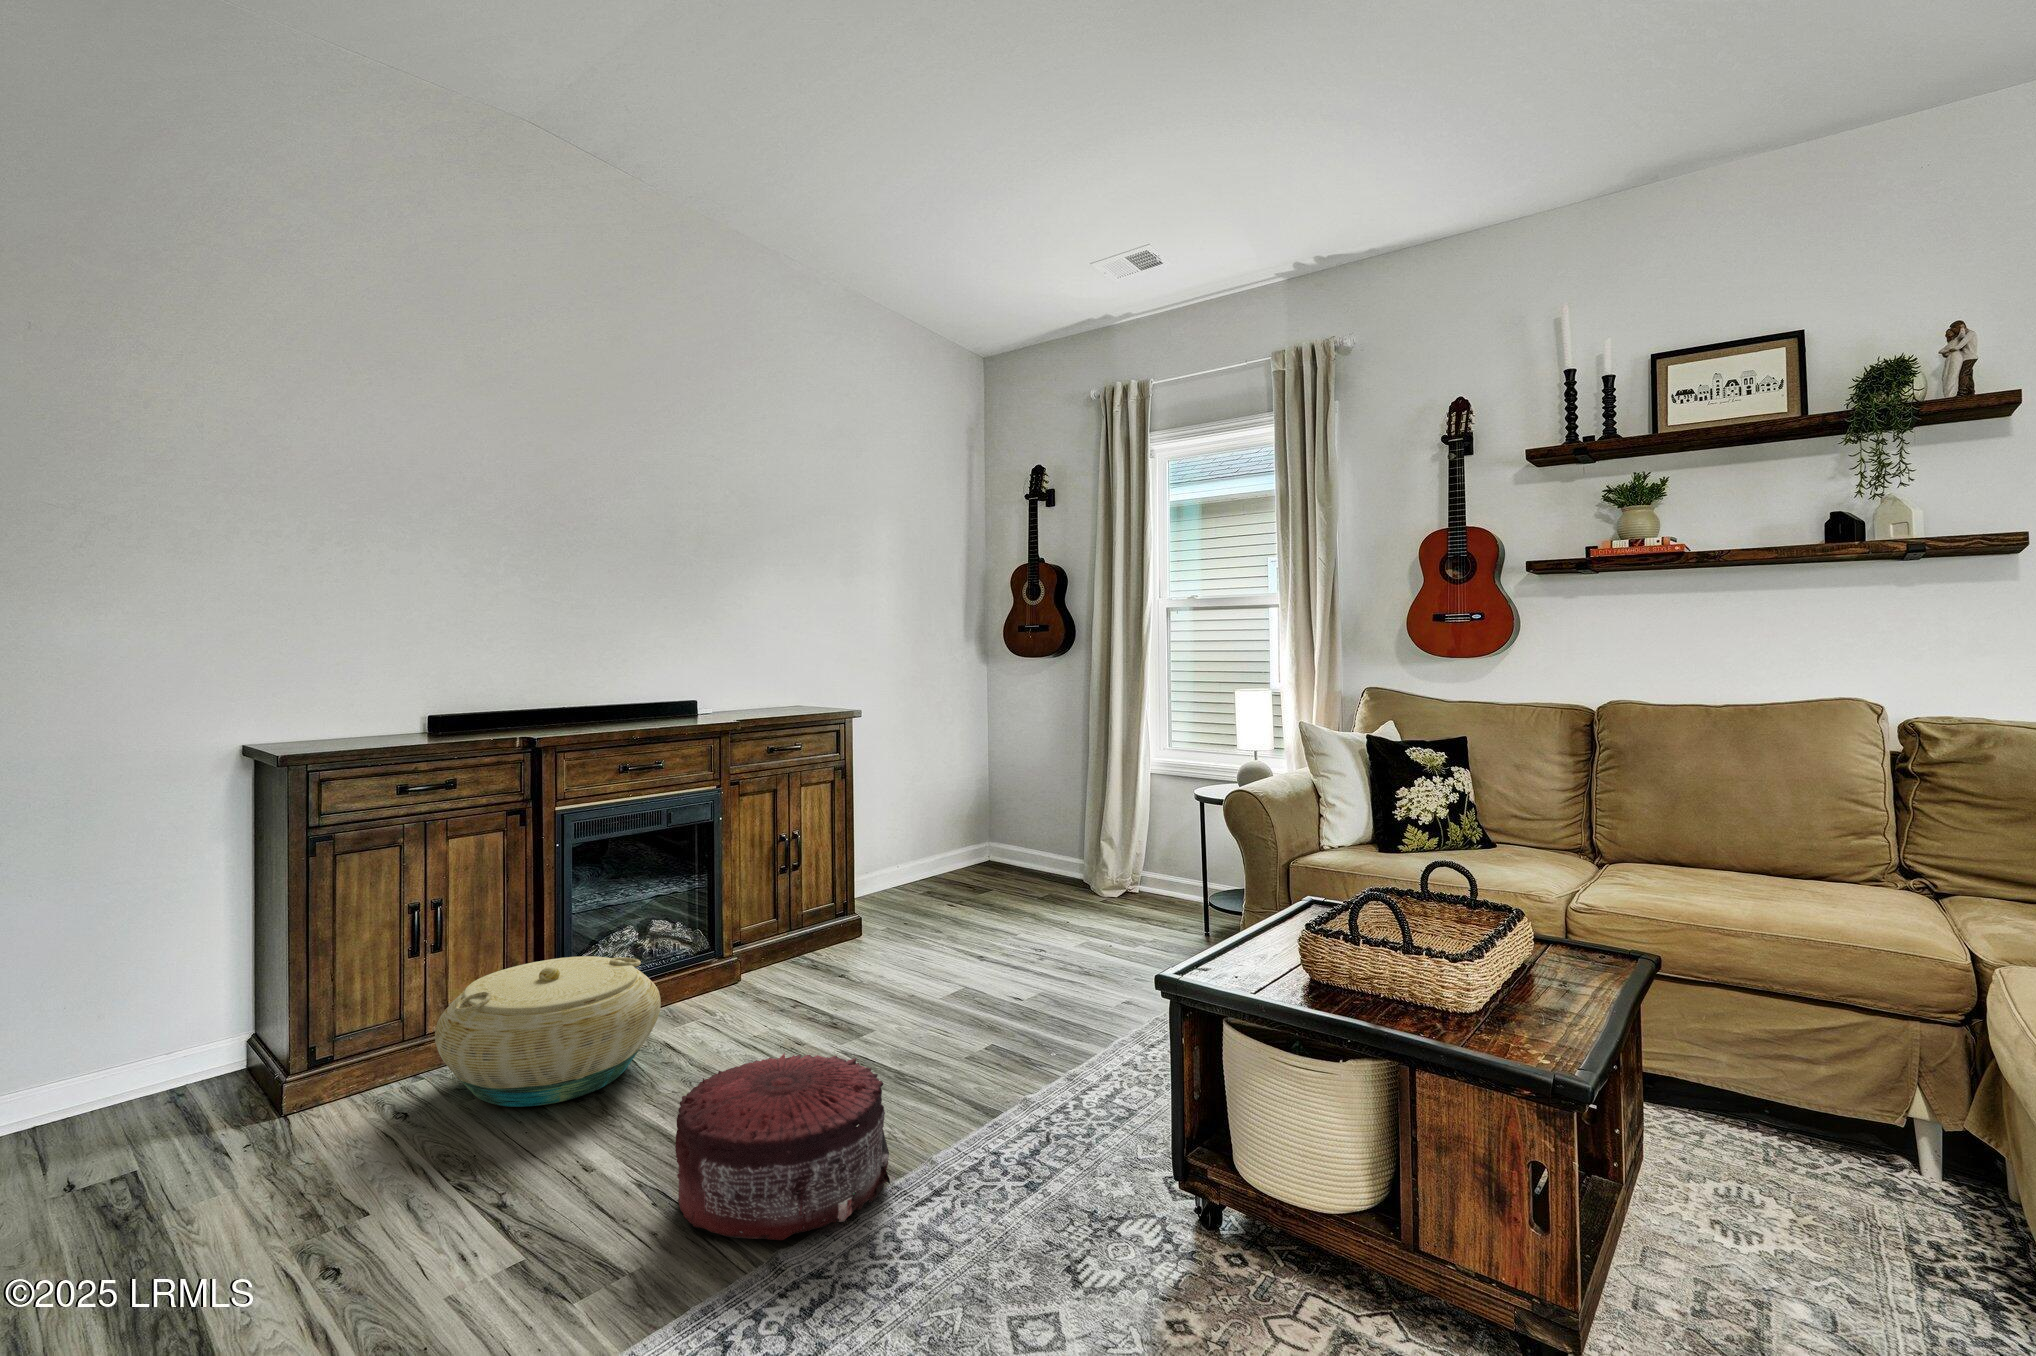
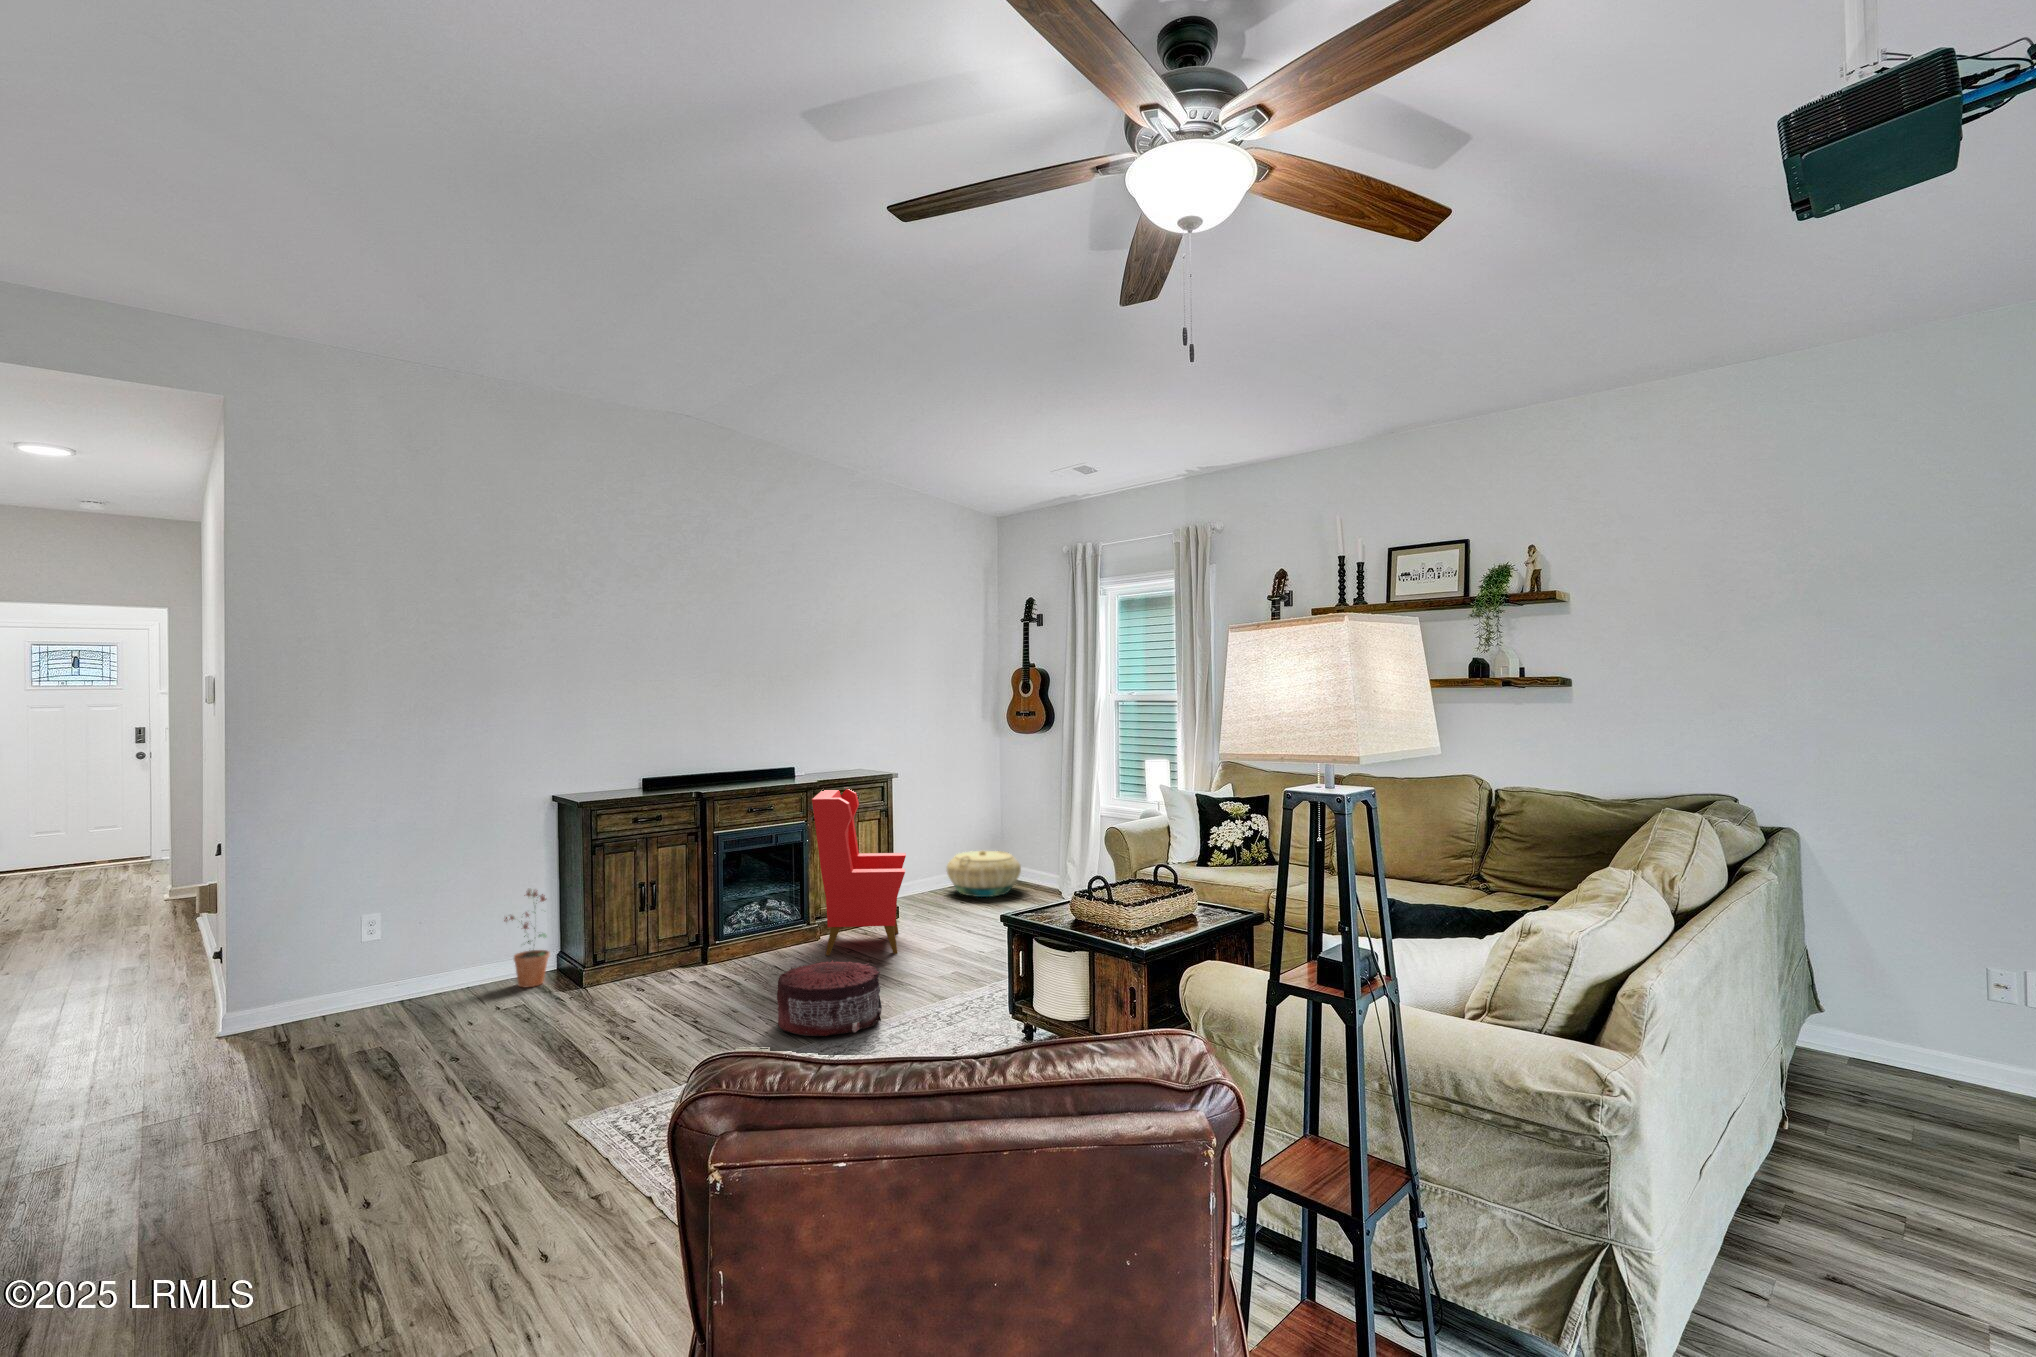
armchair: none [730,734,892,1014] -> present [812,789,906,955]
potted plant: none [118,923,224,1116] -> present [504,890,550,987]
basket: present [435,956,661,1107] -> present [947,851,1021,897]

